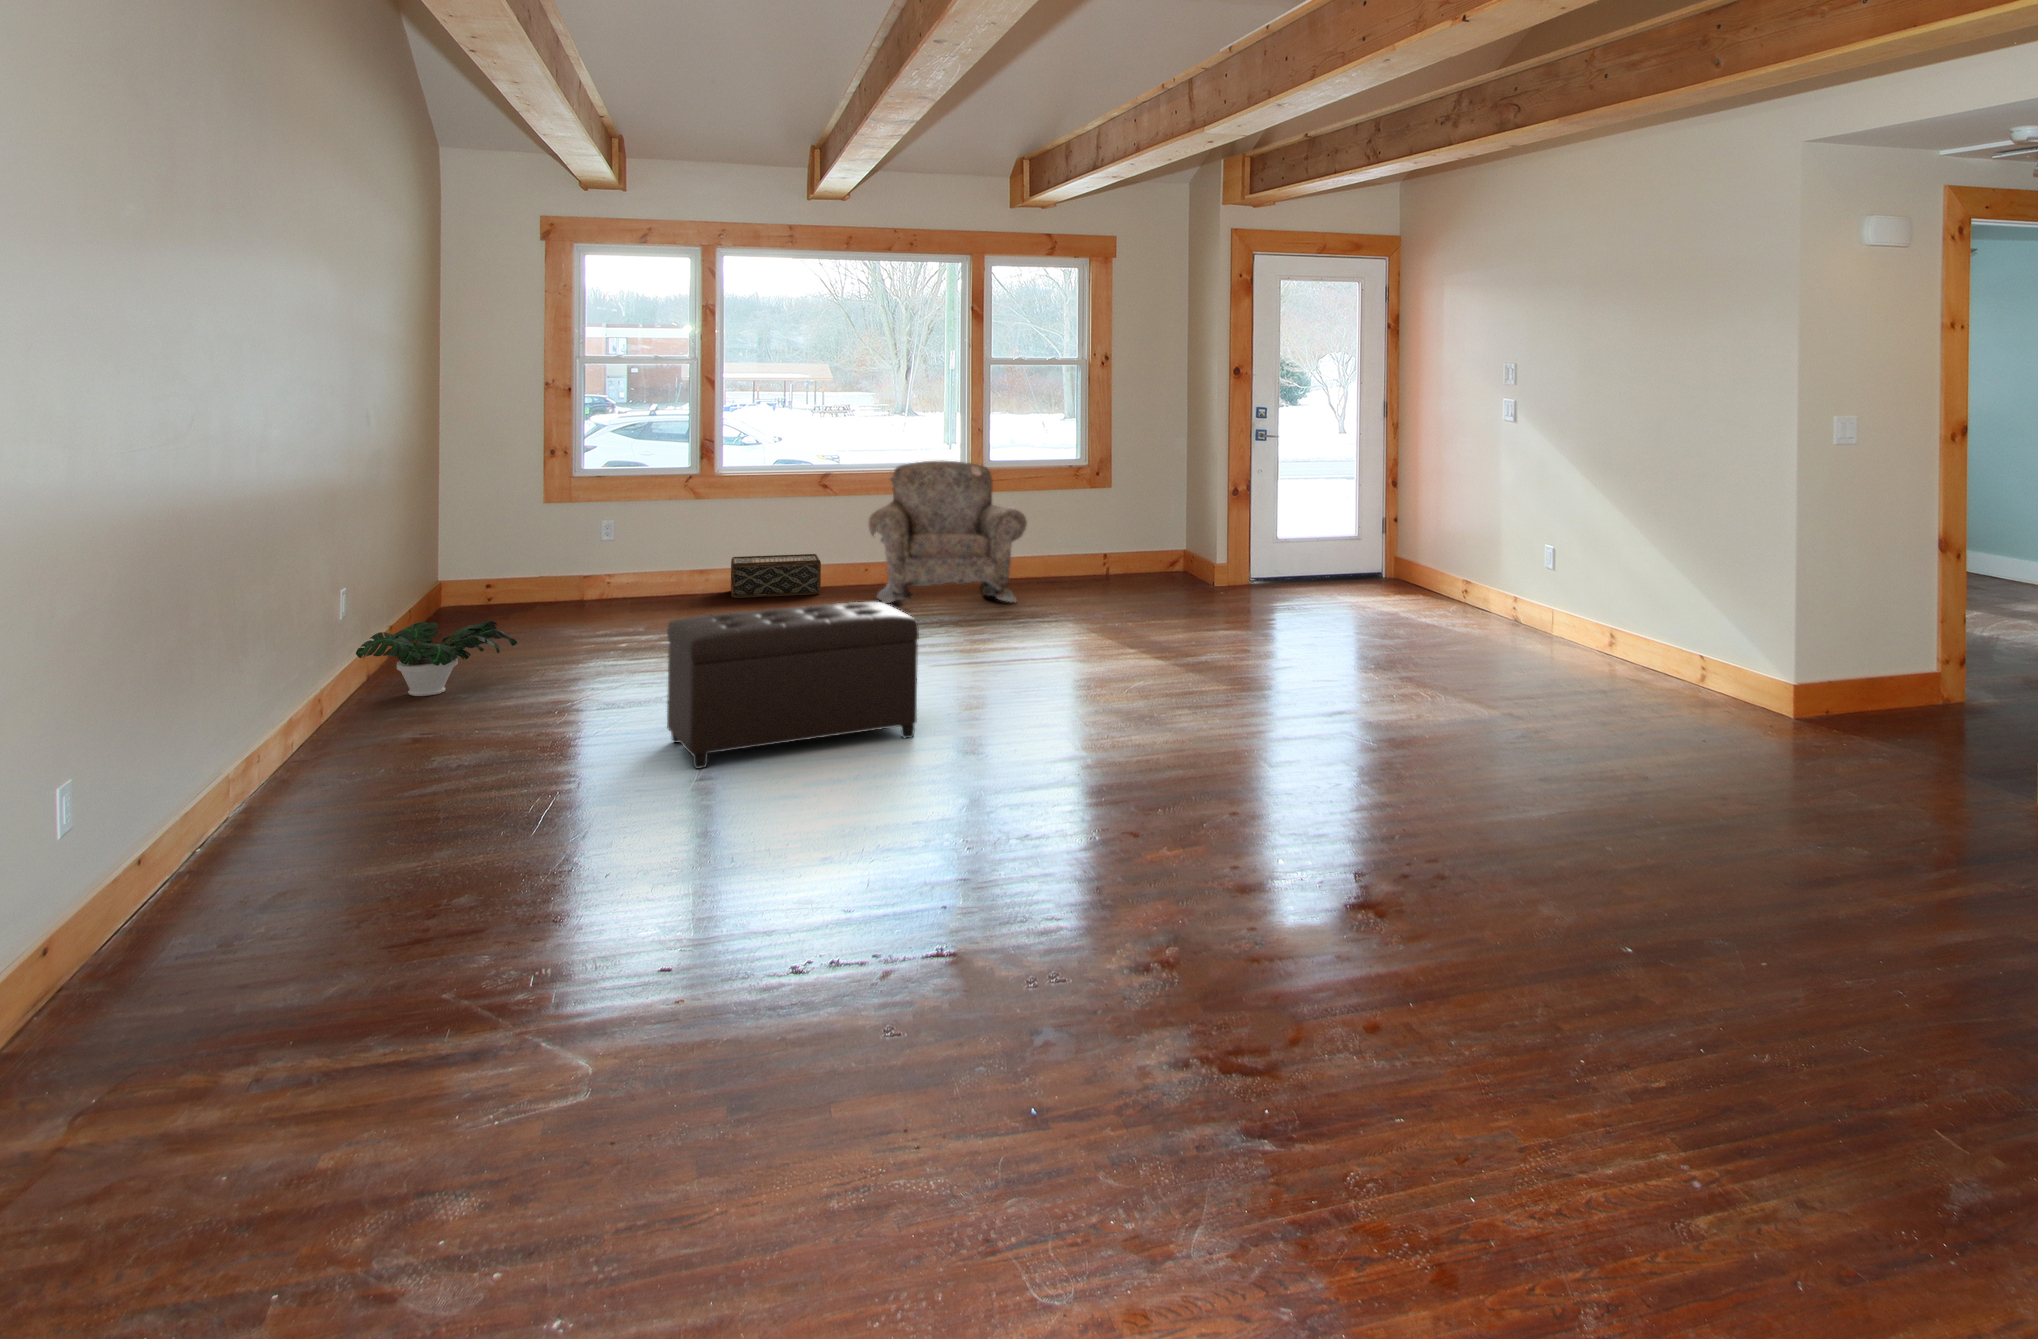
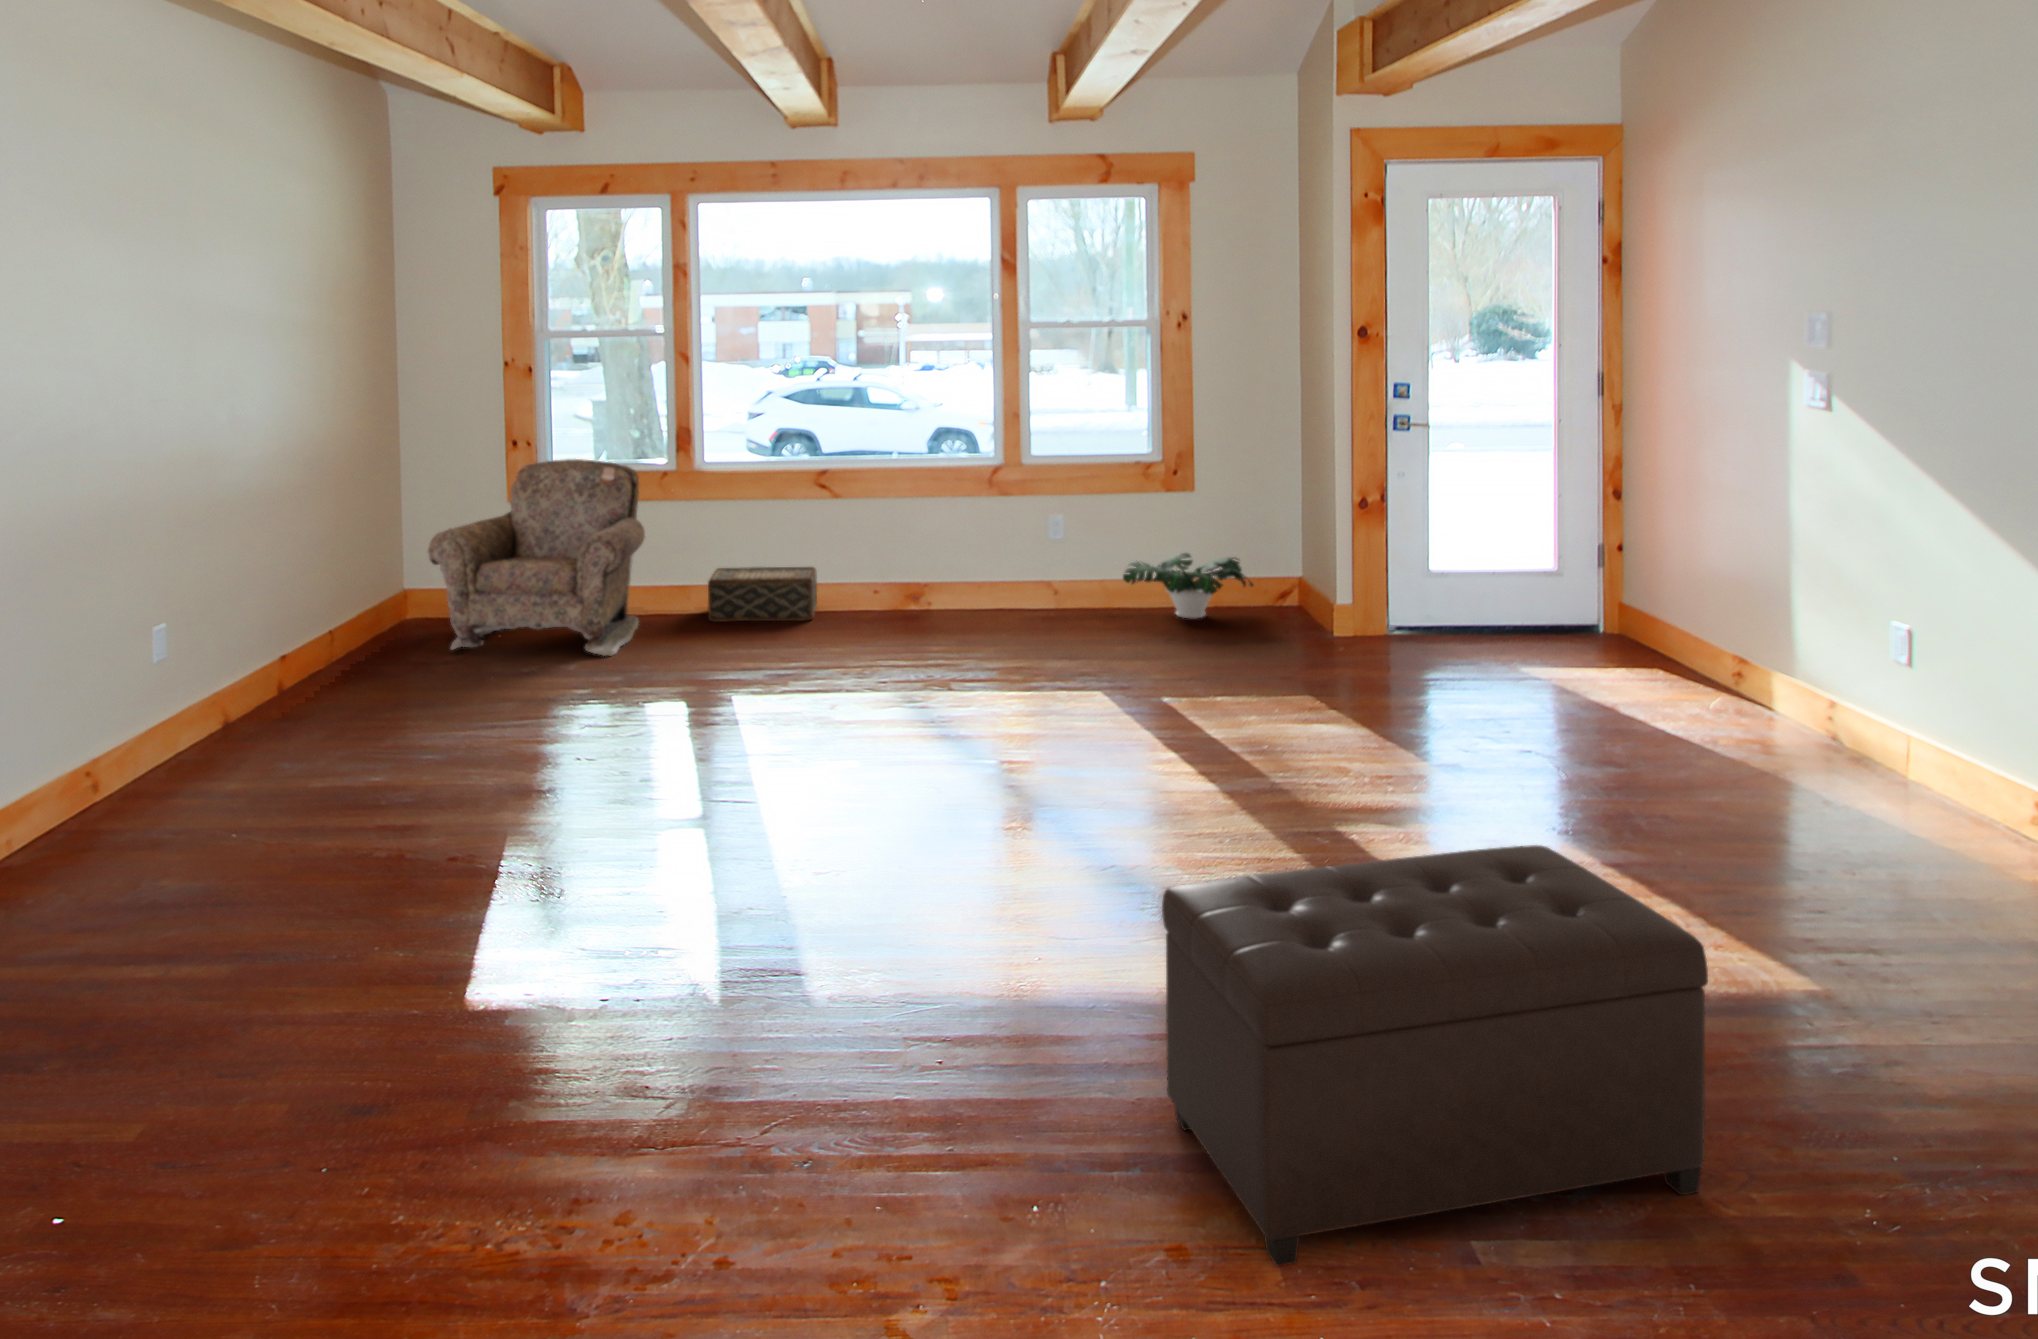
armchair: present [869,461,1027,603] -> present [428,459,645,656]
ottoman: present [667,602,919,768] -> present [1162,845,1708,1266]
potted plant: present [356,621,517,696] -> present [1123,553,1253,618]

